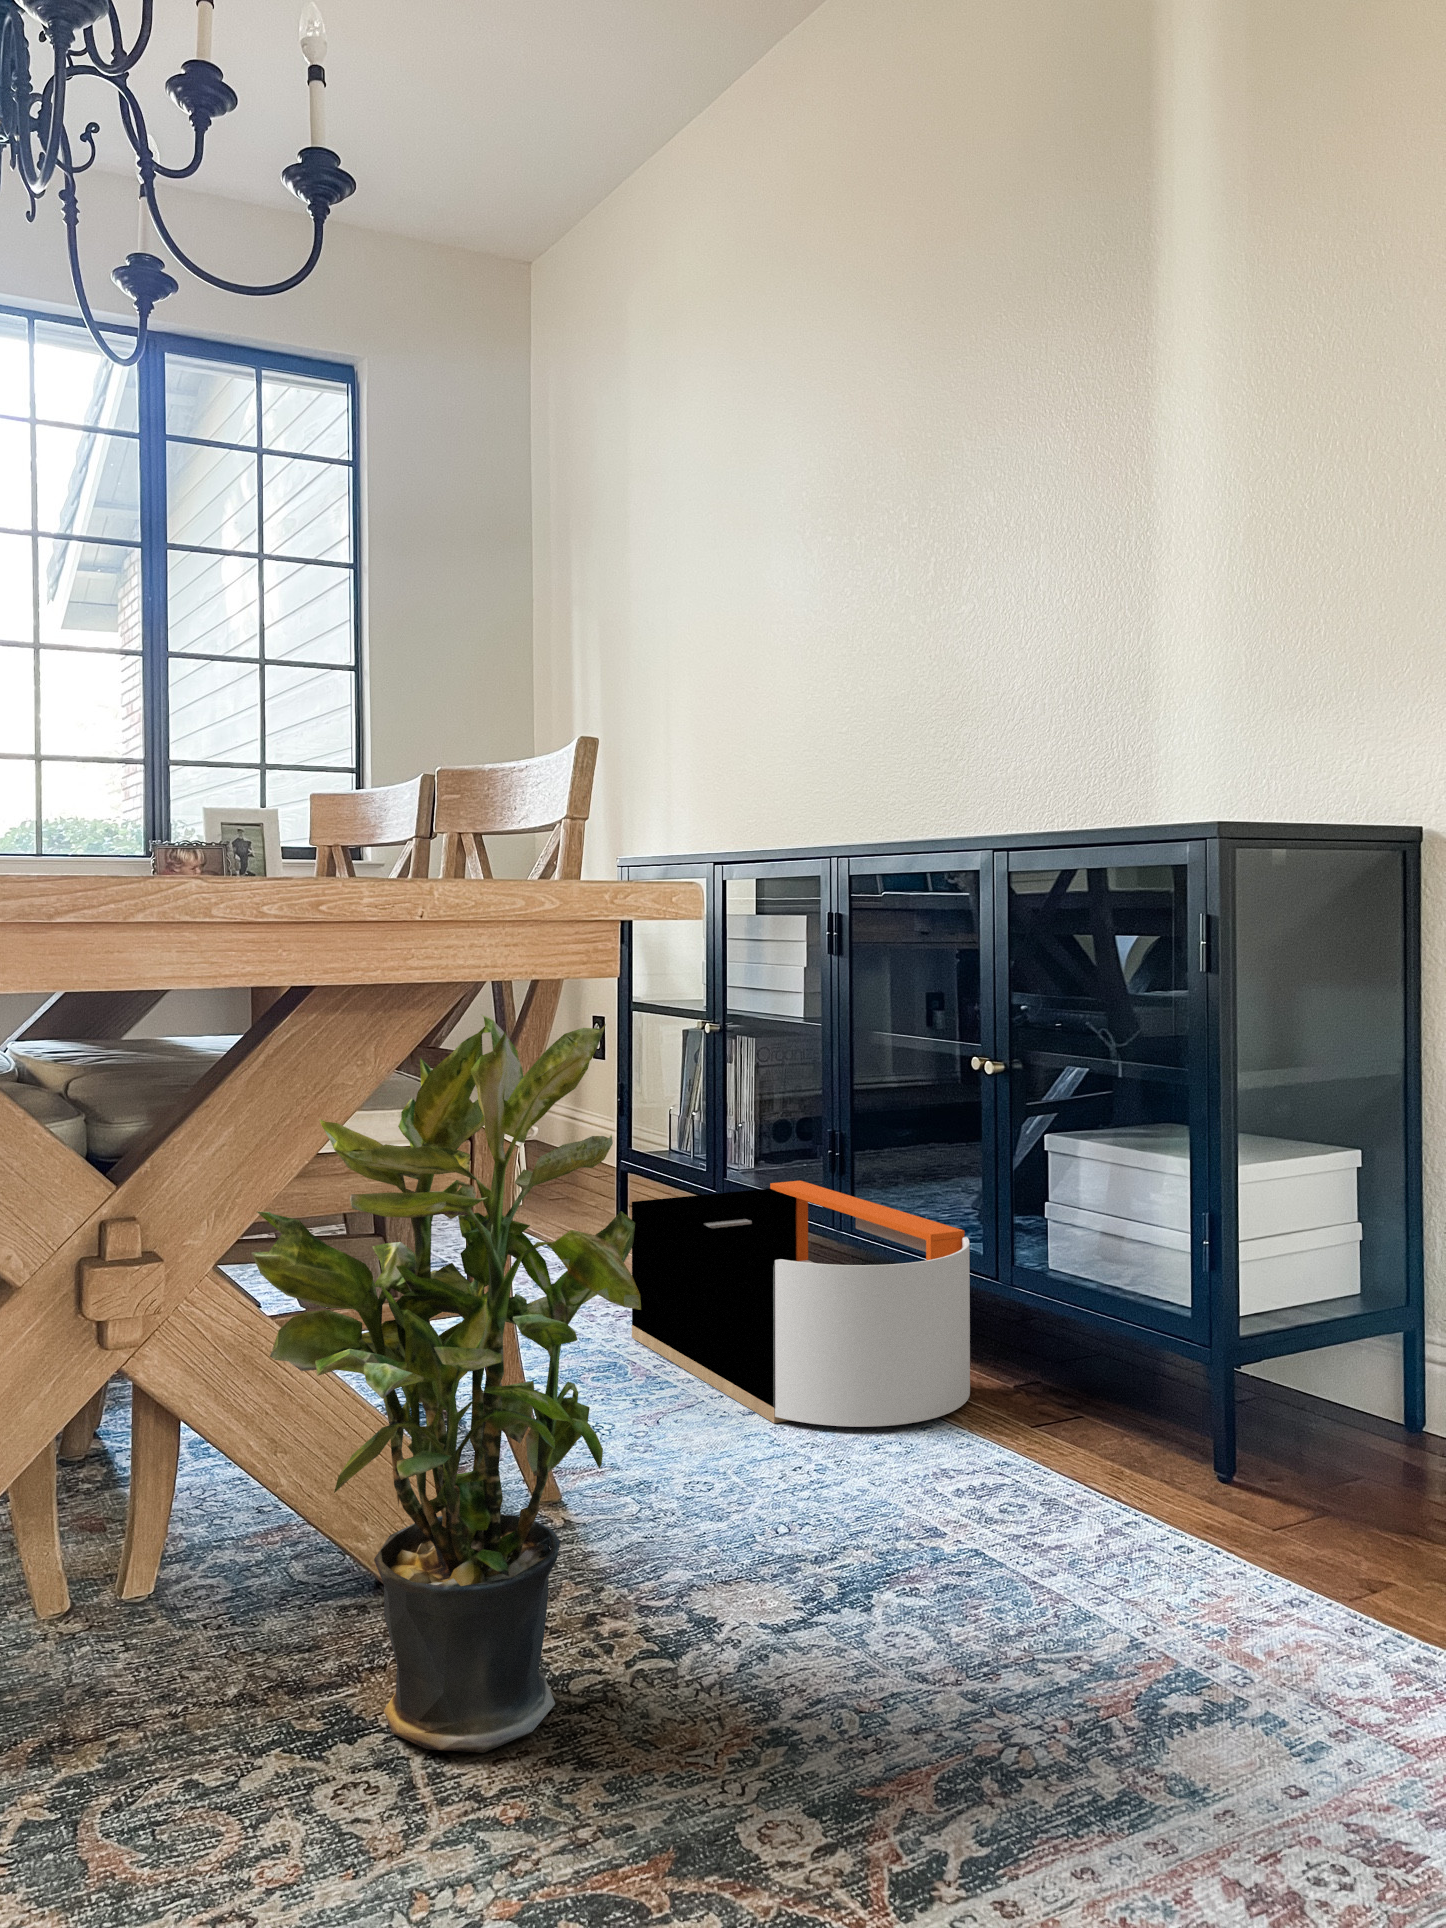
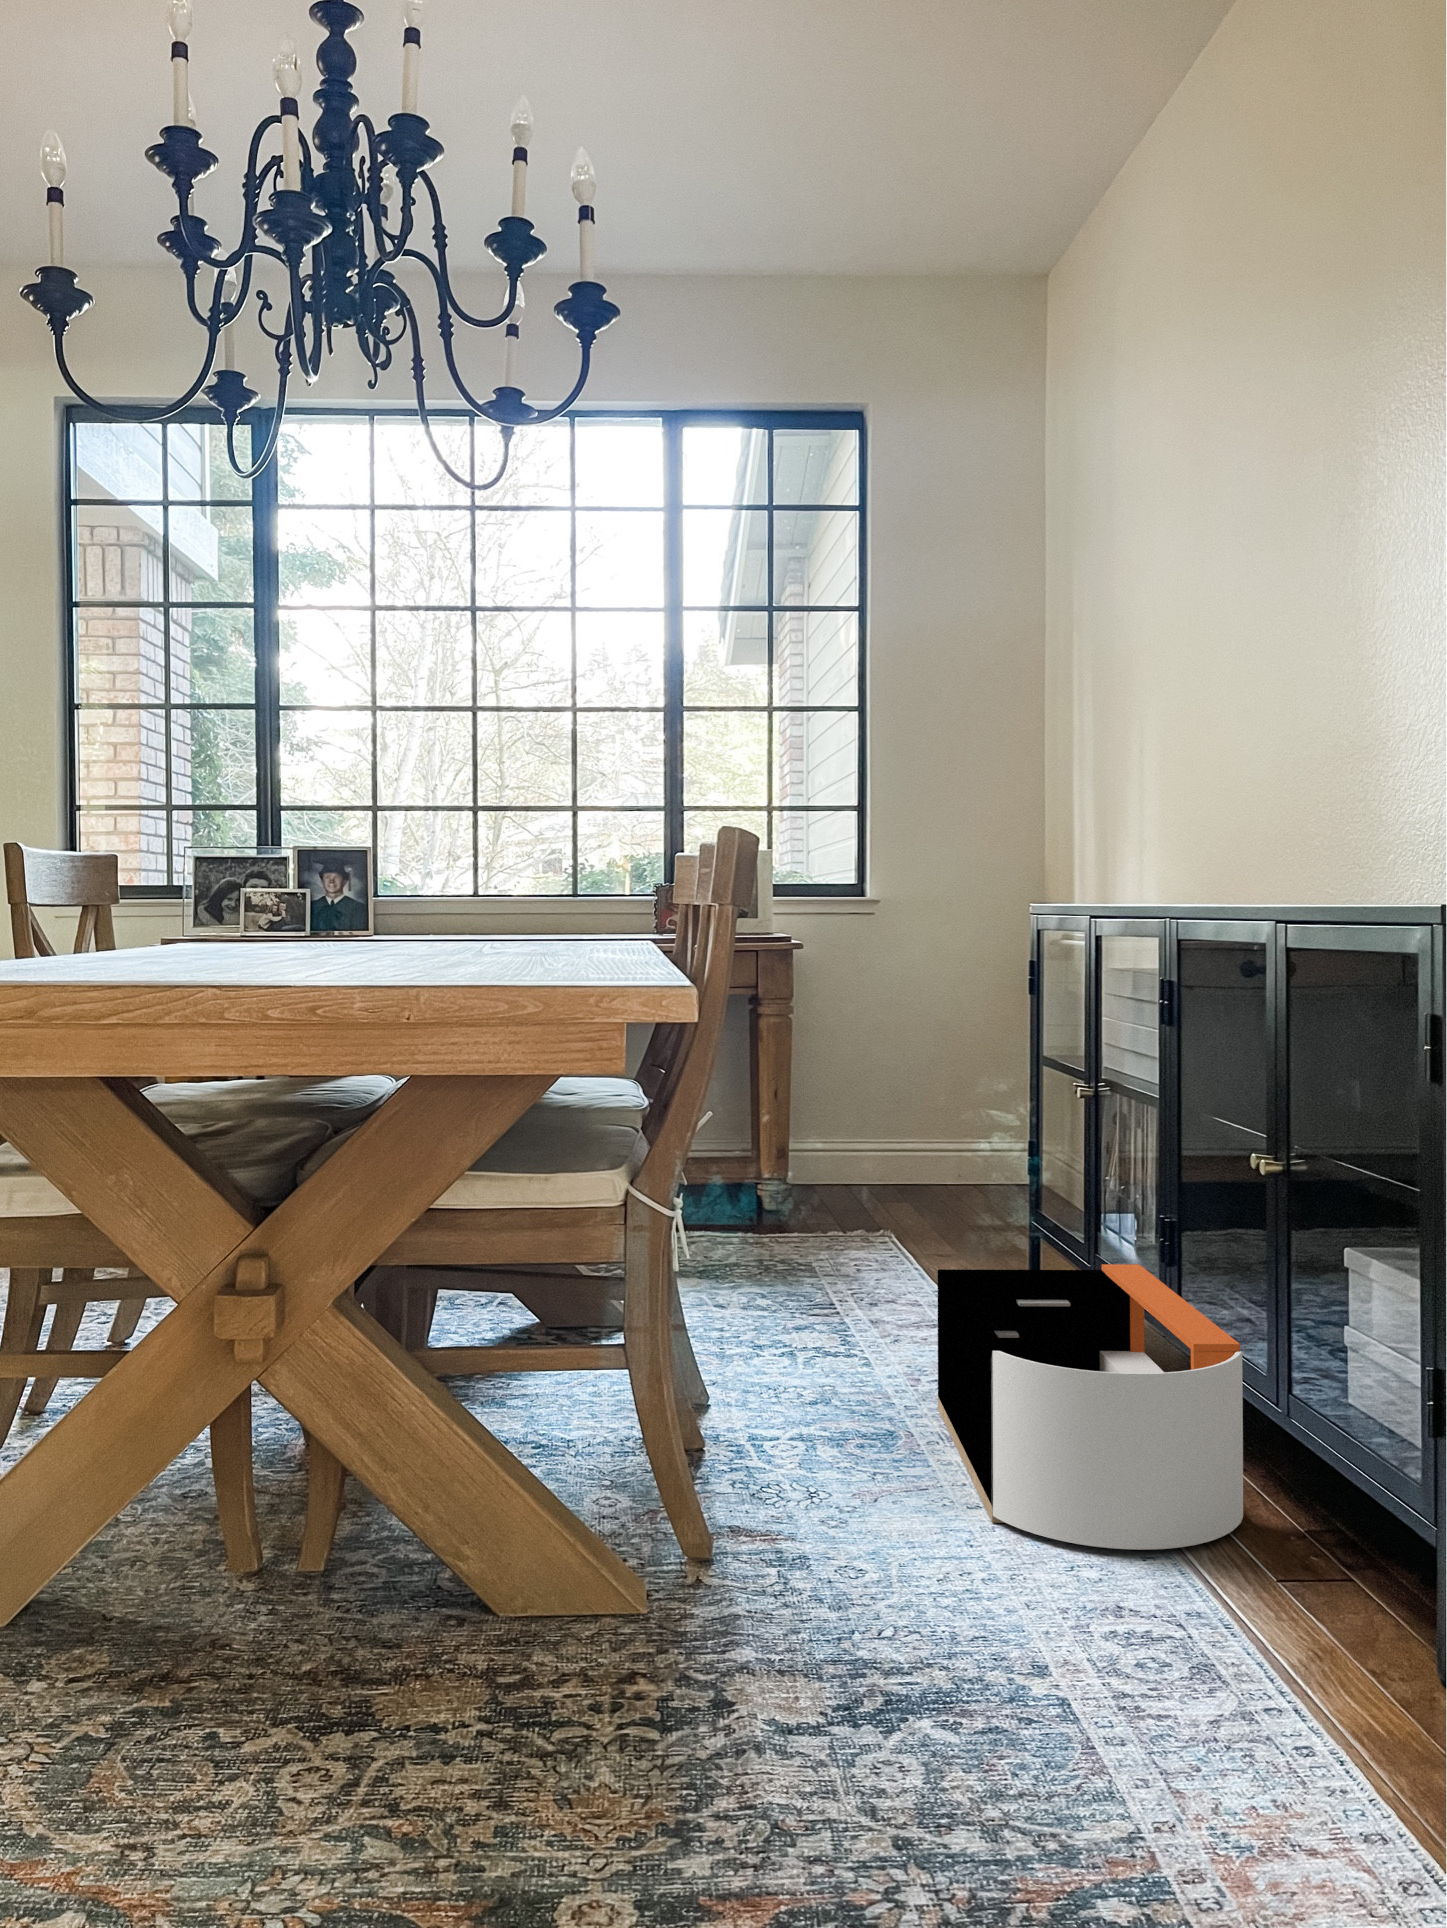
potted plant: present [251,1015,641,1753] -> none [264,1096,623,1770]

